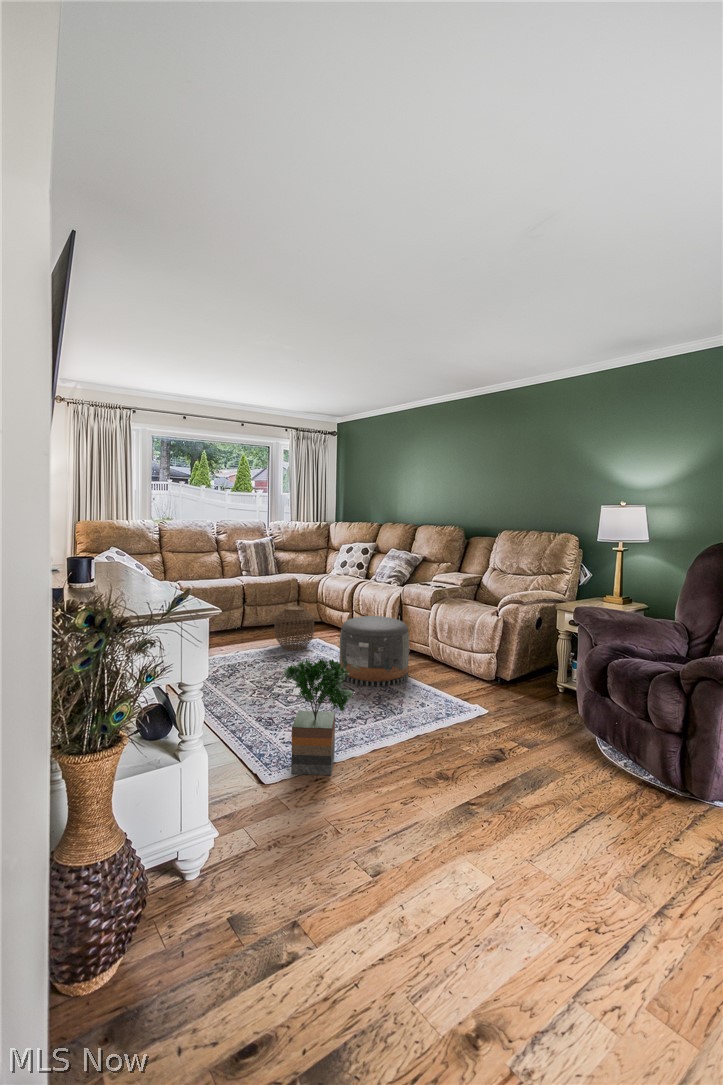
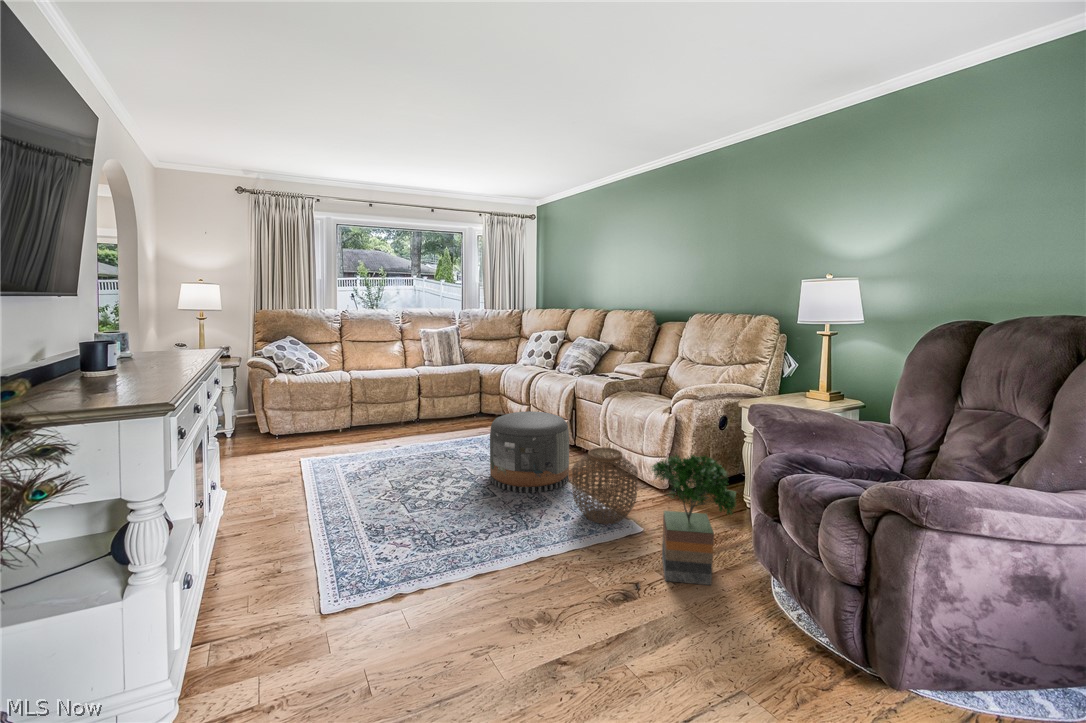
woven basket: present [274,606,314,651] -> present [572,448,638,524]
potted tree: present [283,659,352,775] -> present [652,455,736,585]

